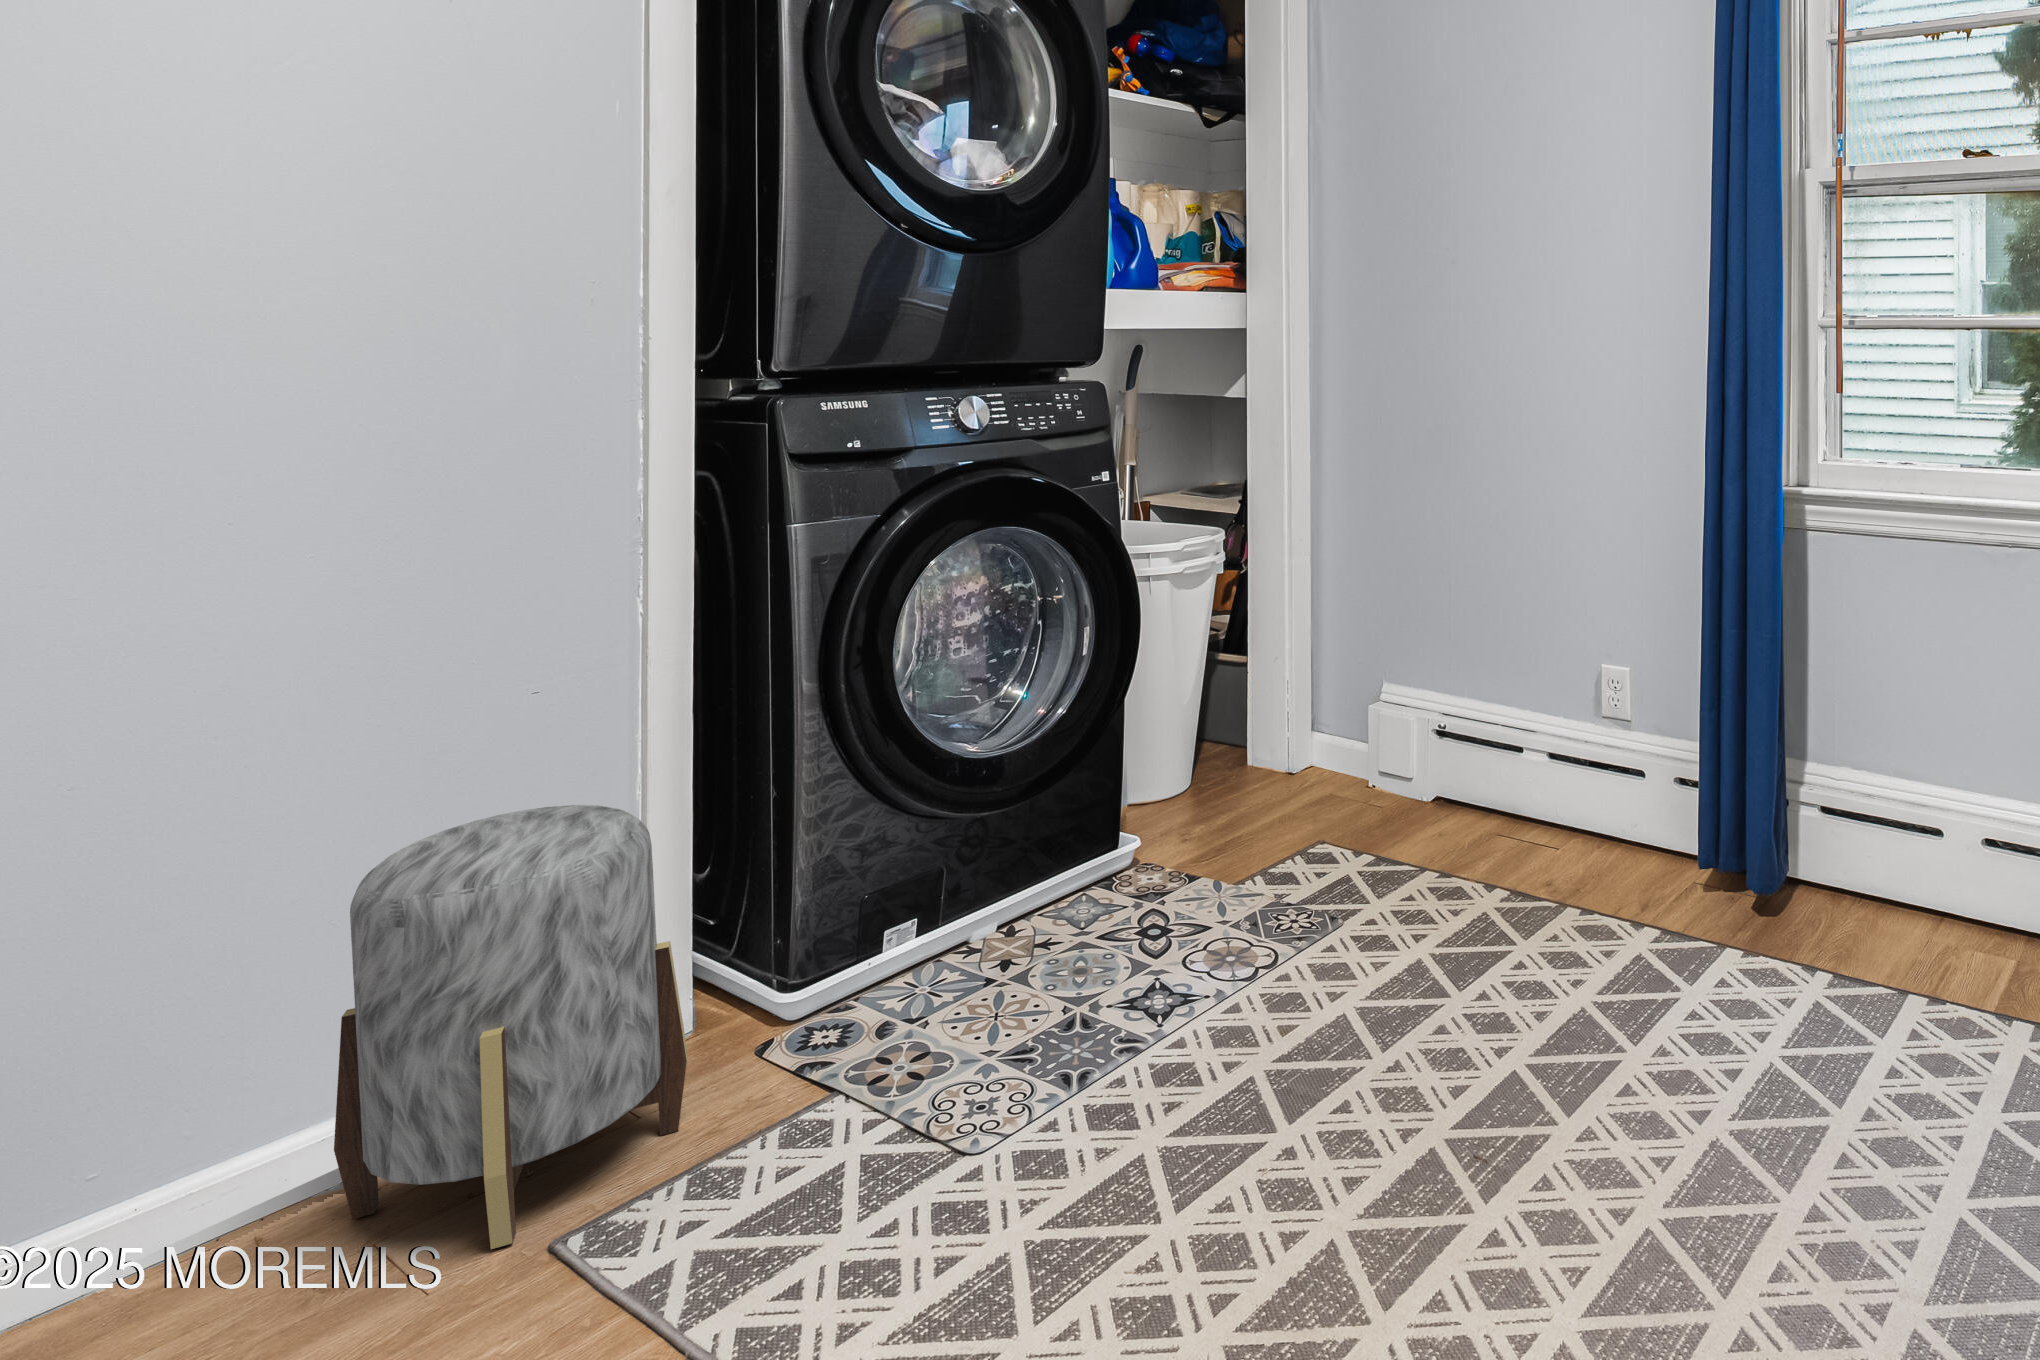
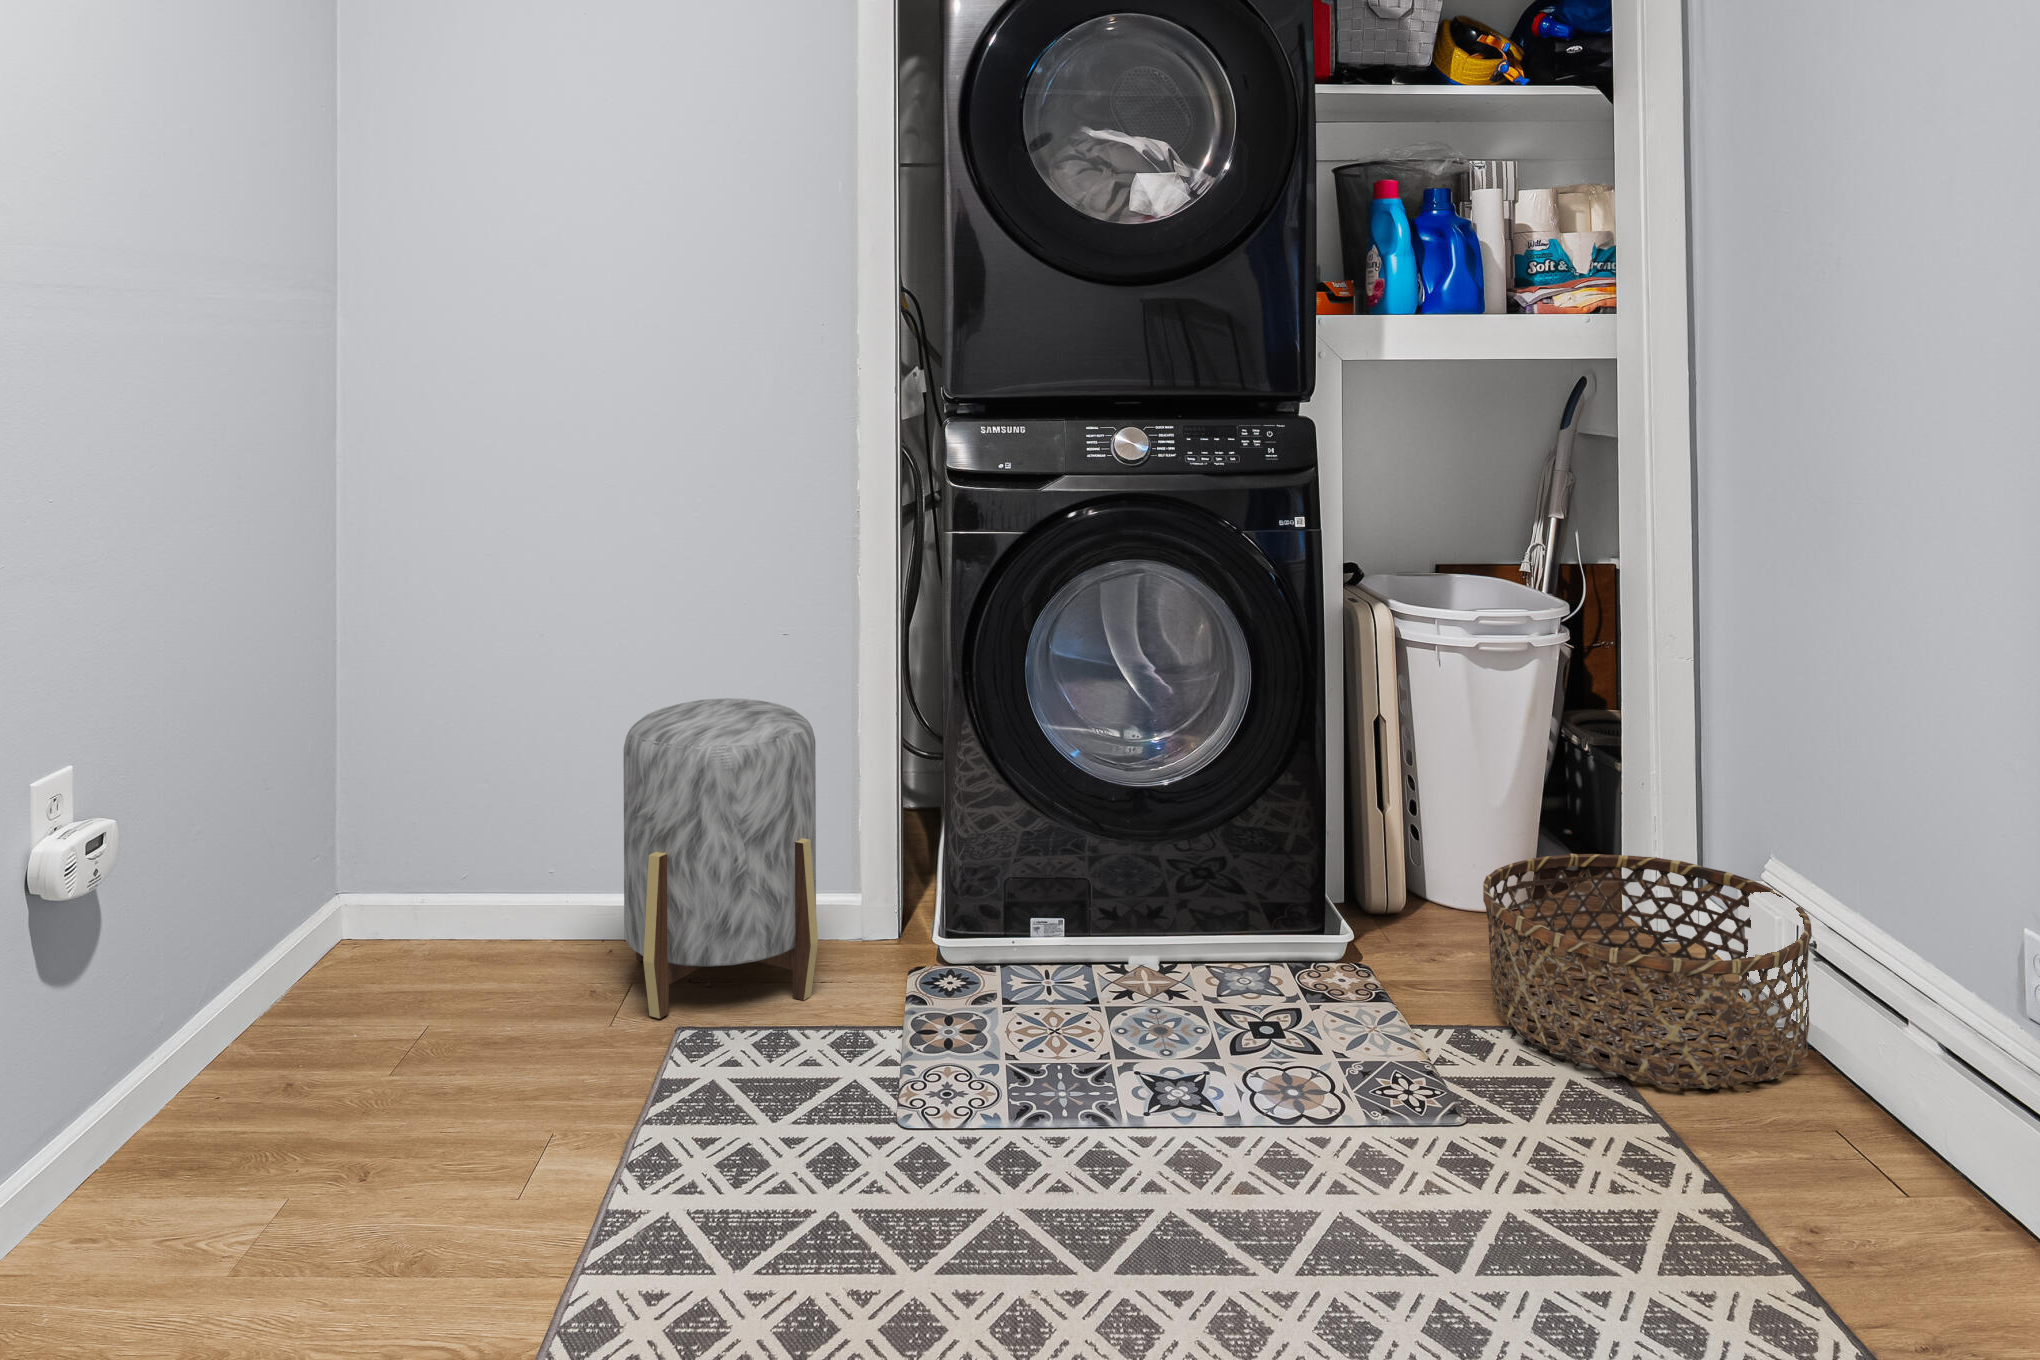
basket: none [1237,706,1452,860] -> present [1483,853,1812,1090]

